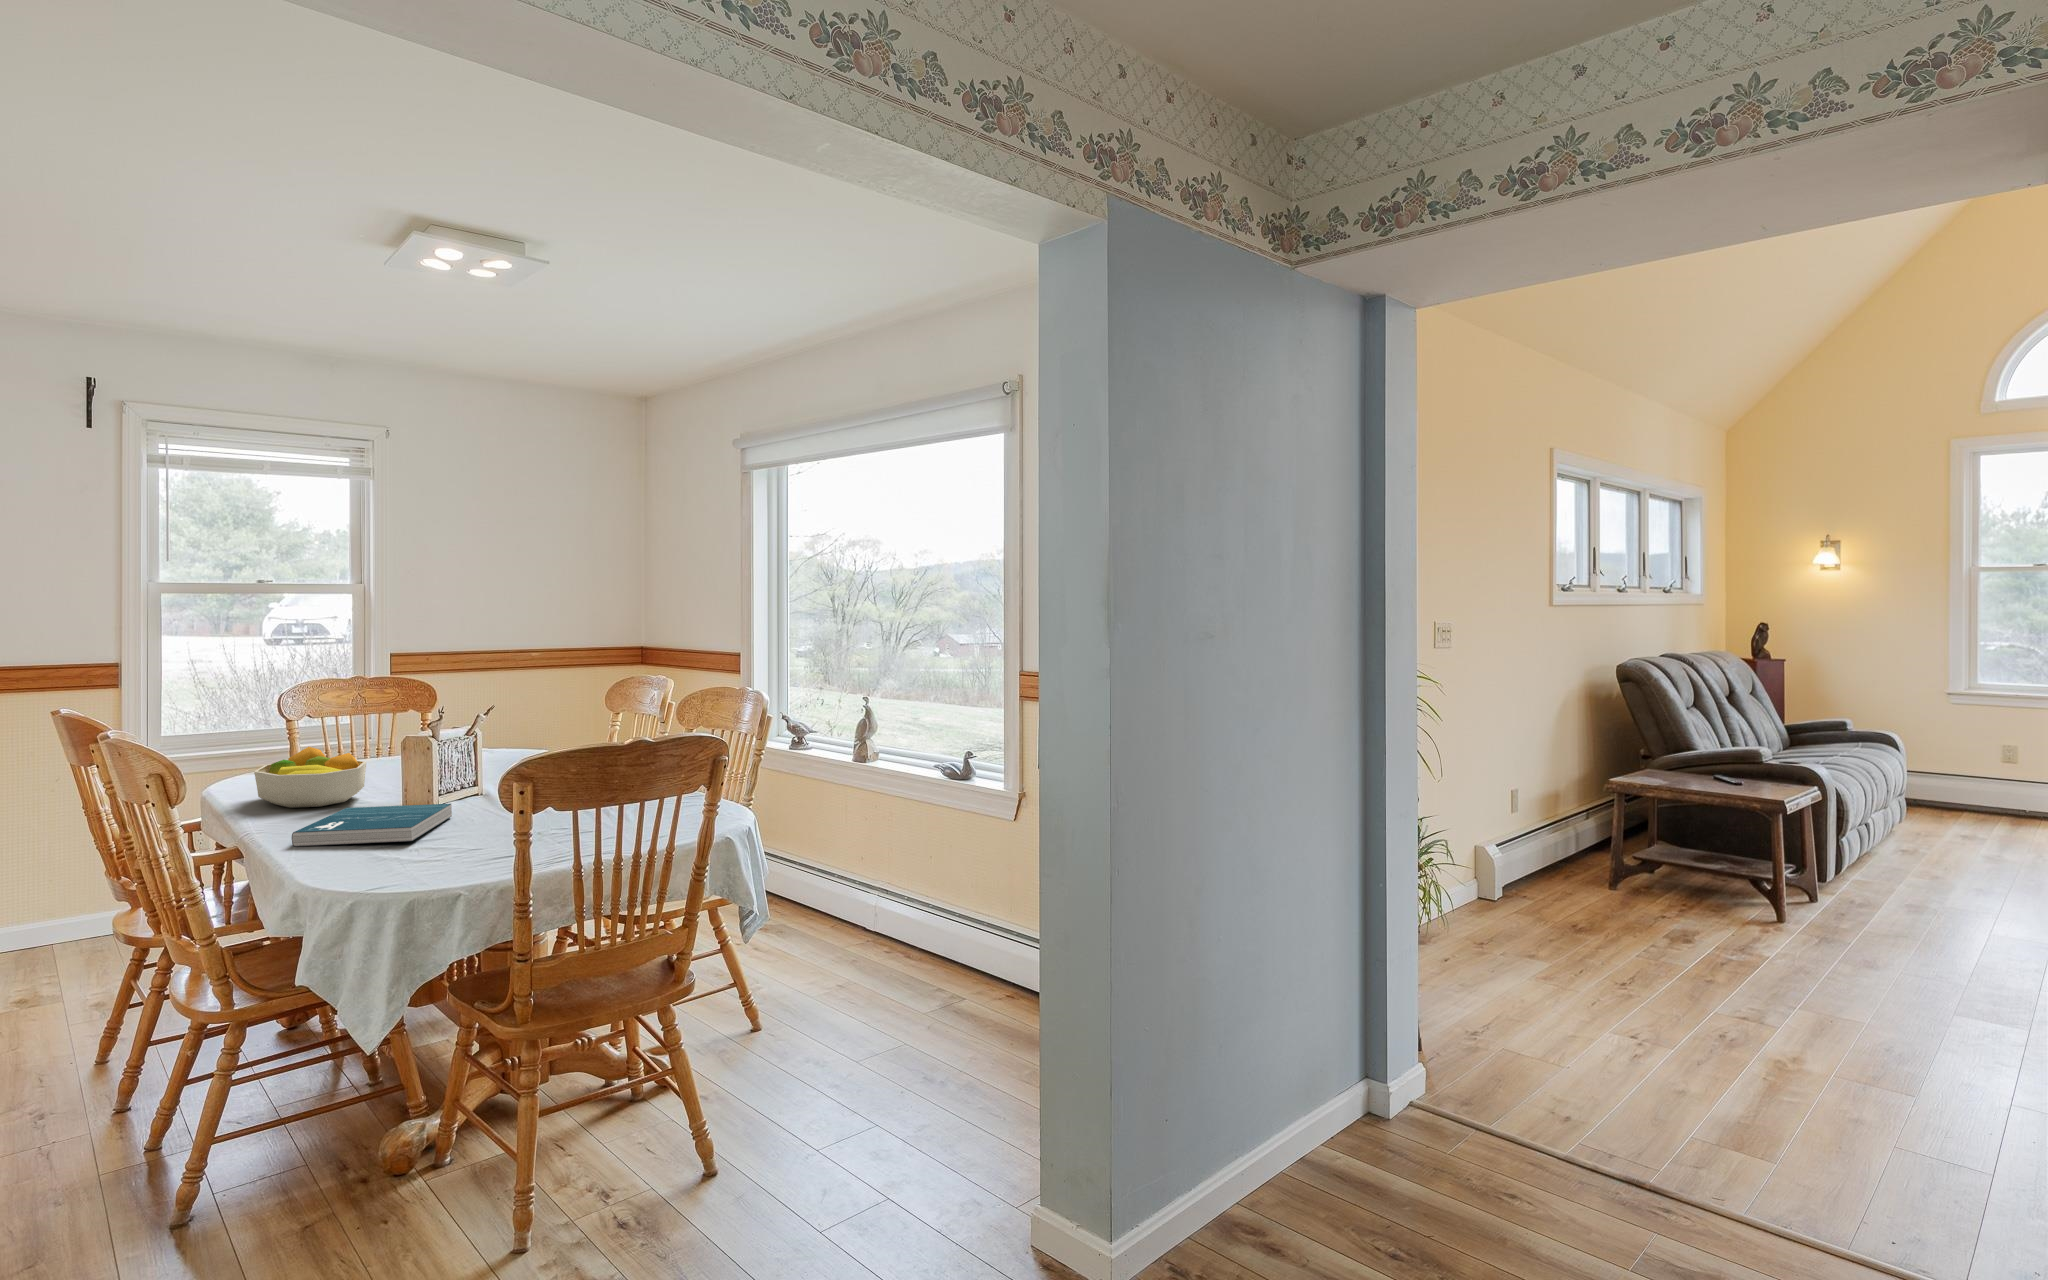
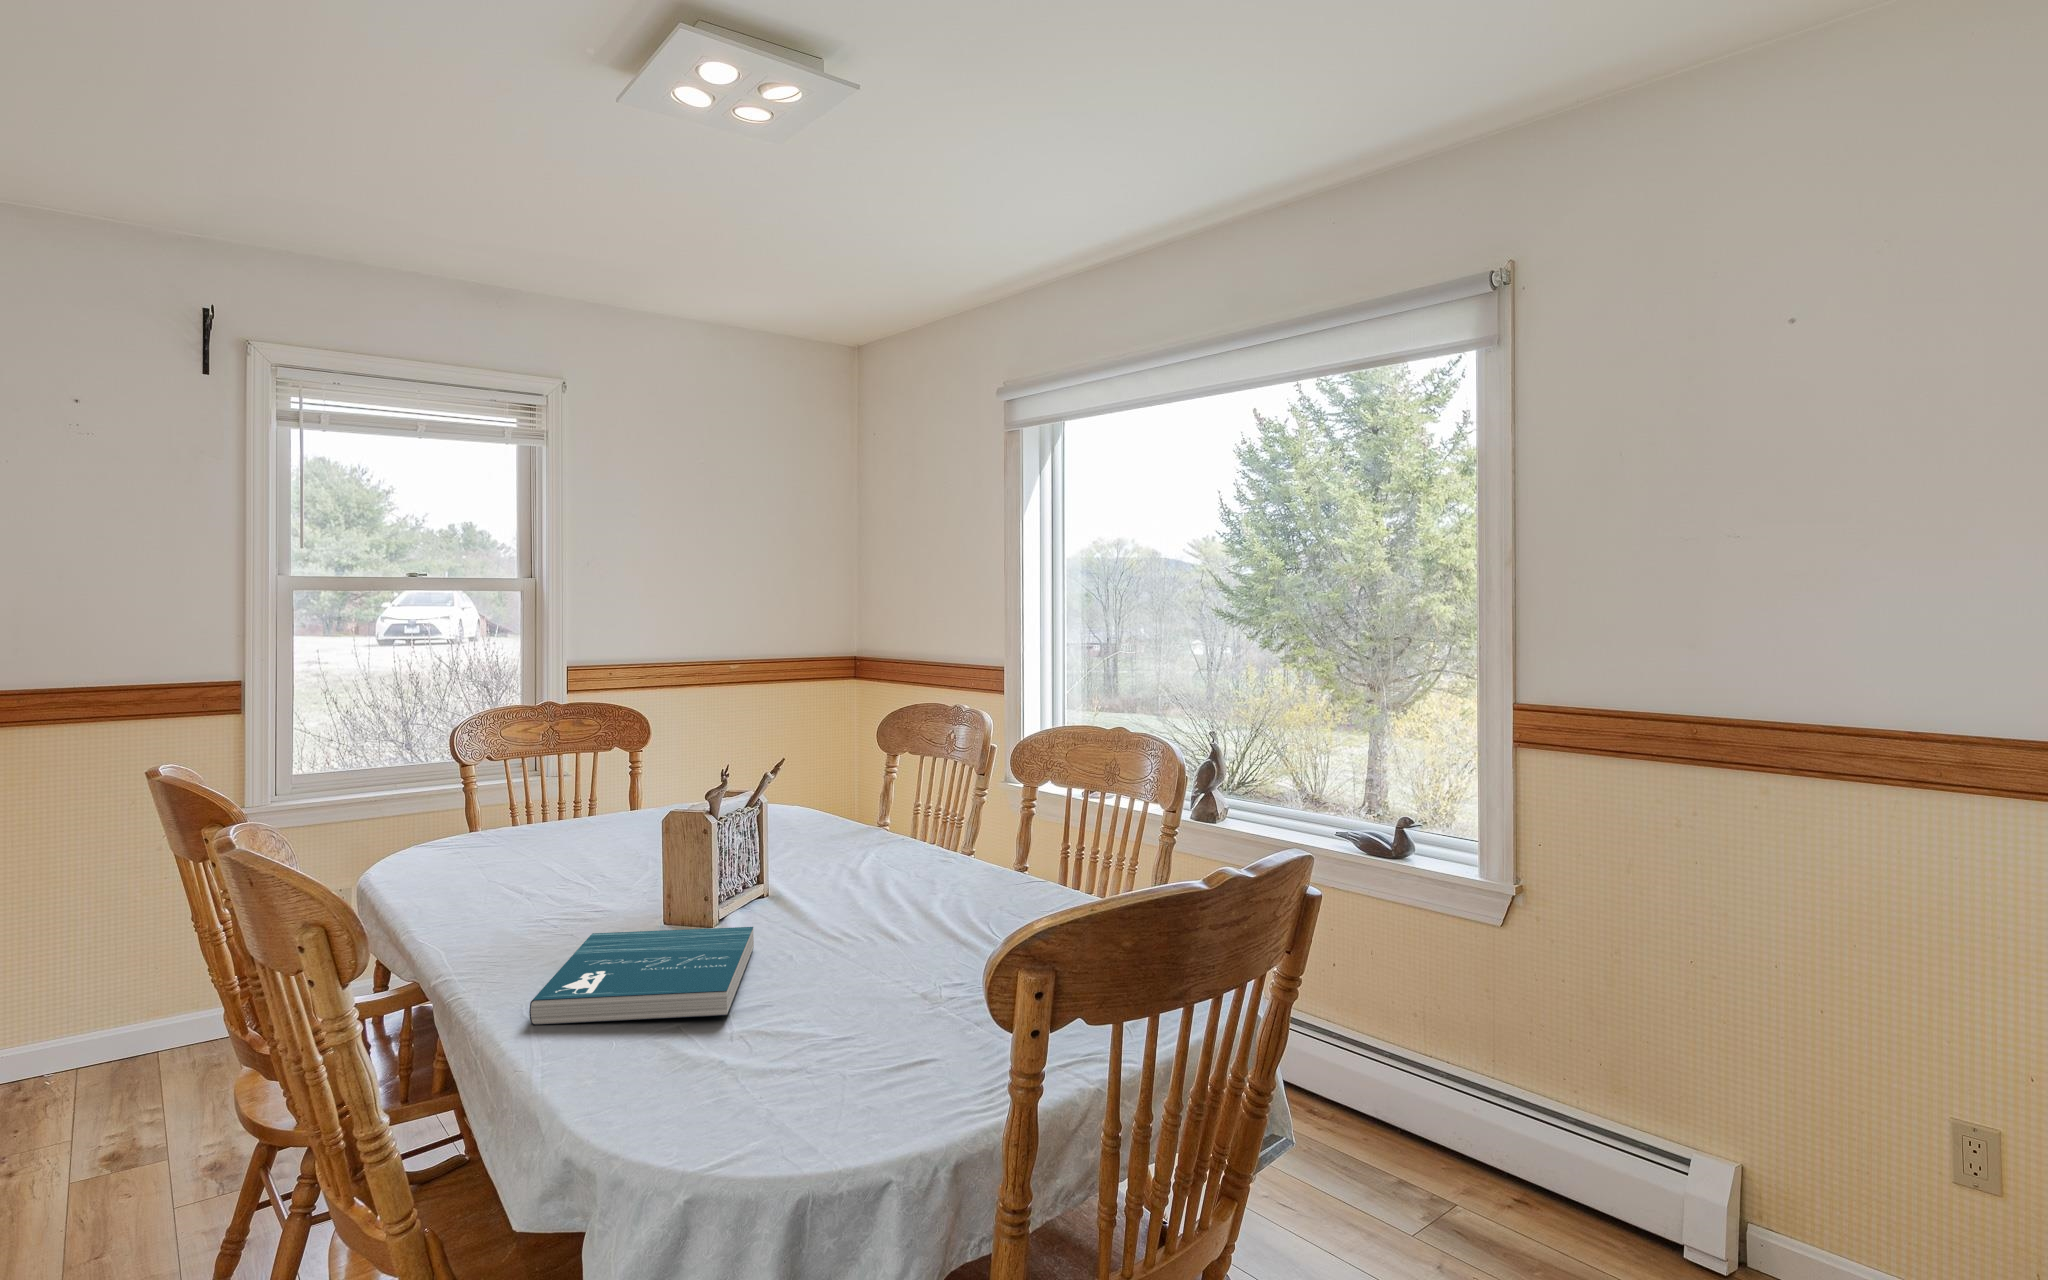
fruit bowl: present [254,747,367,808] -> none [443,821,602,925]

